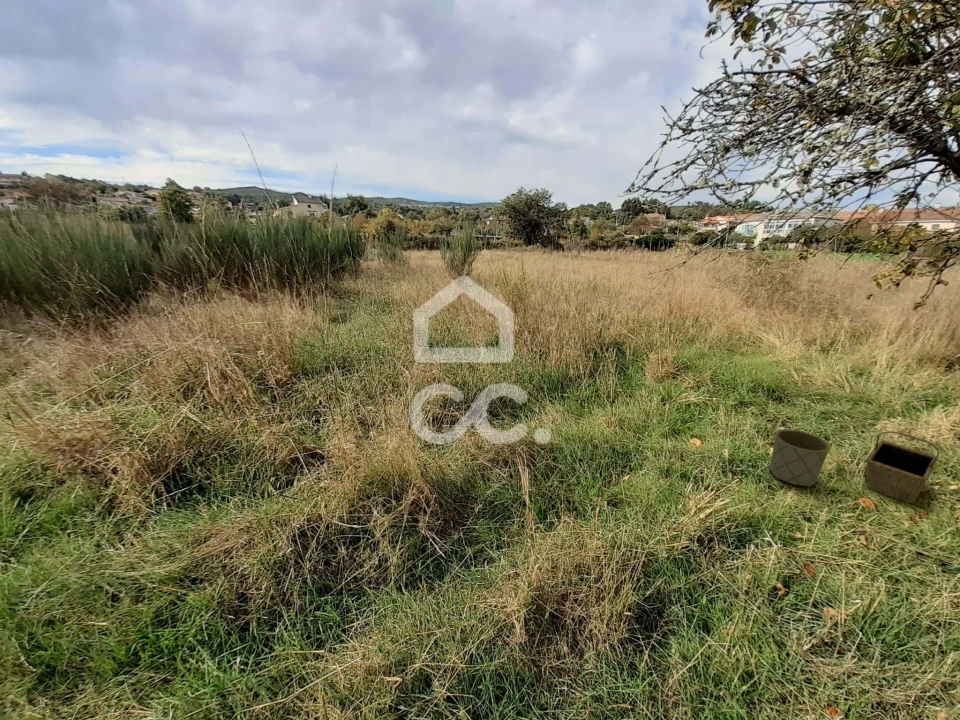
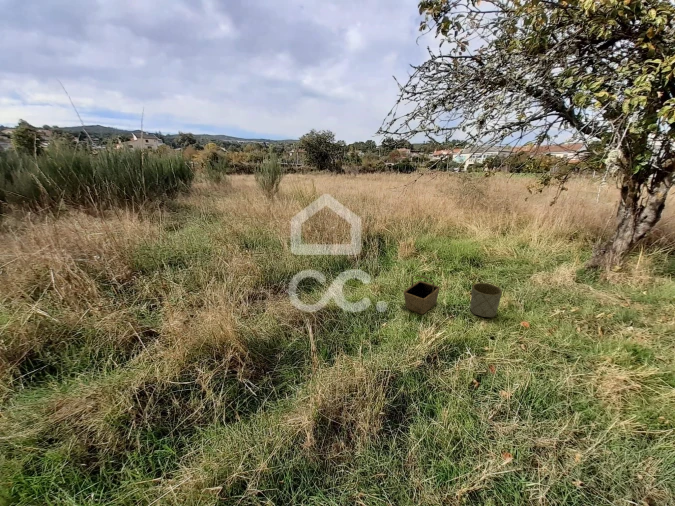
basket: present [866,431,940,503] -> present [403,275,440,314]

